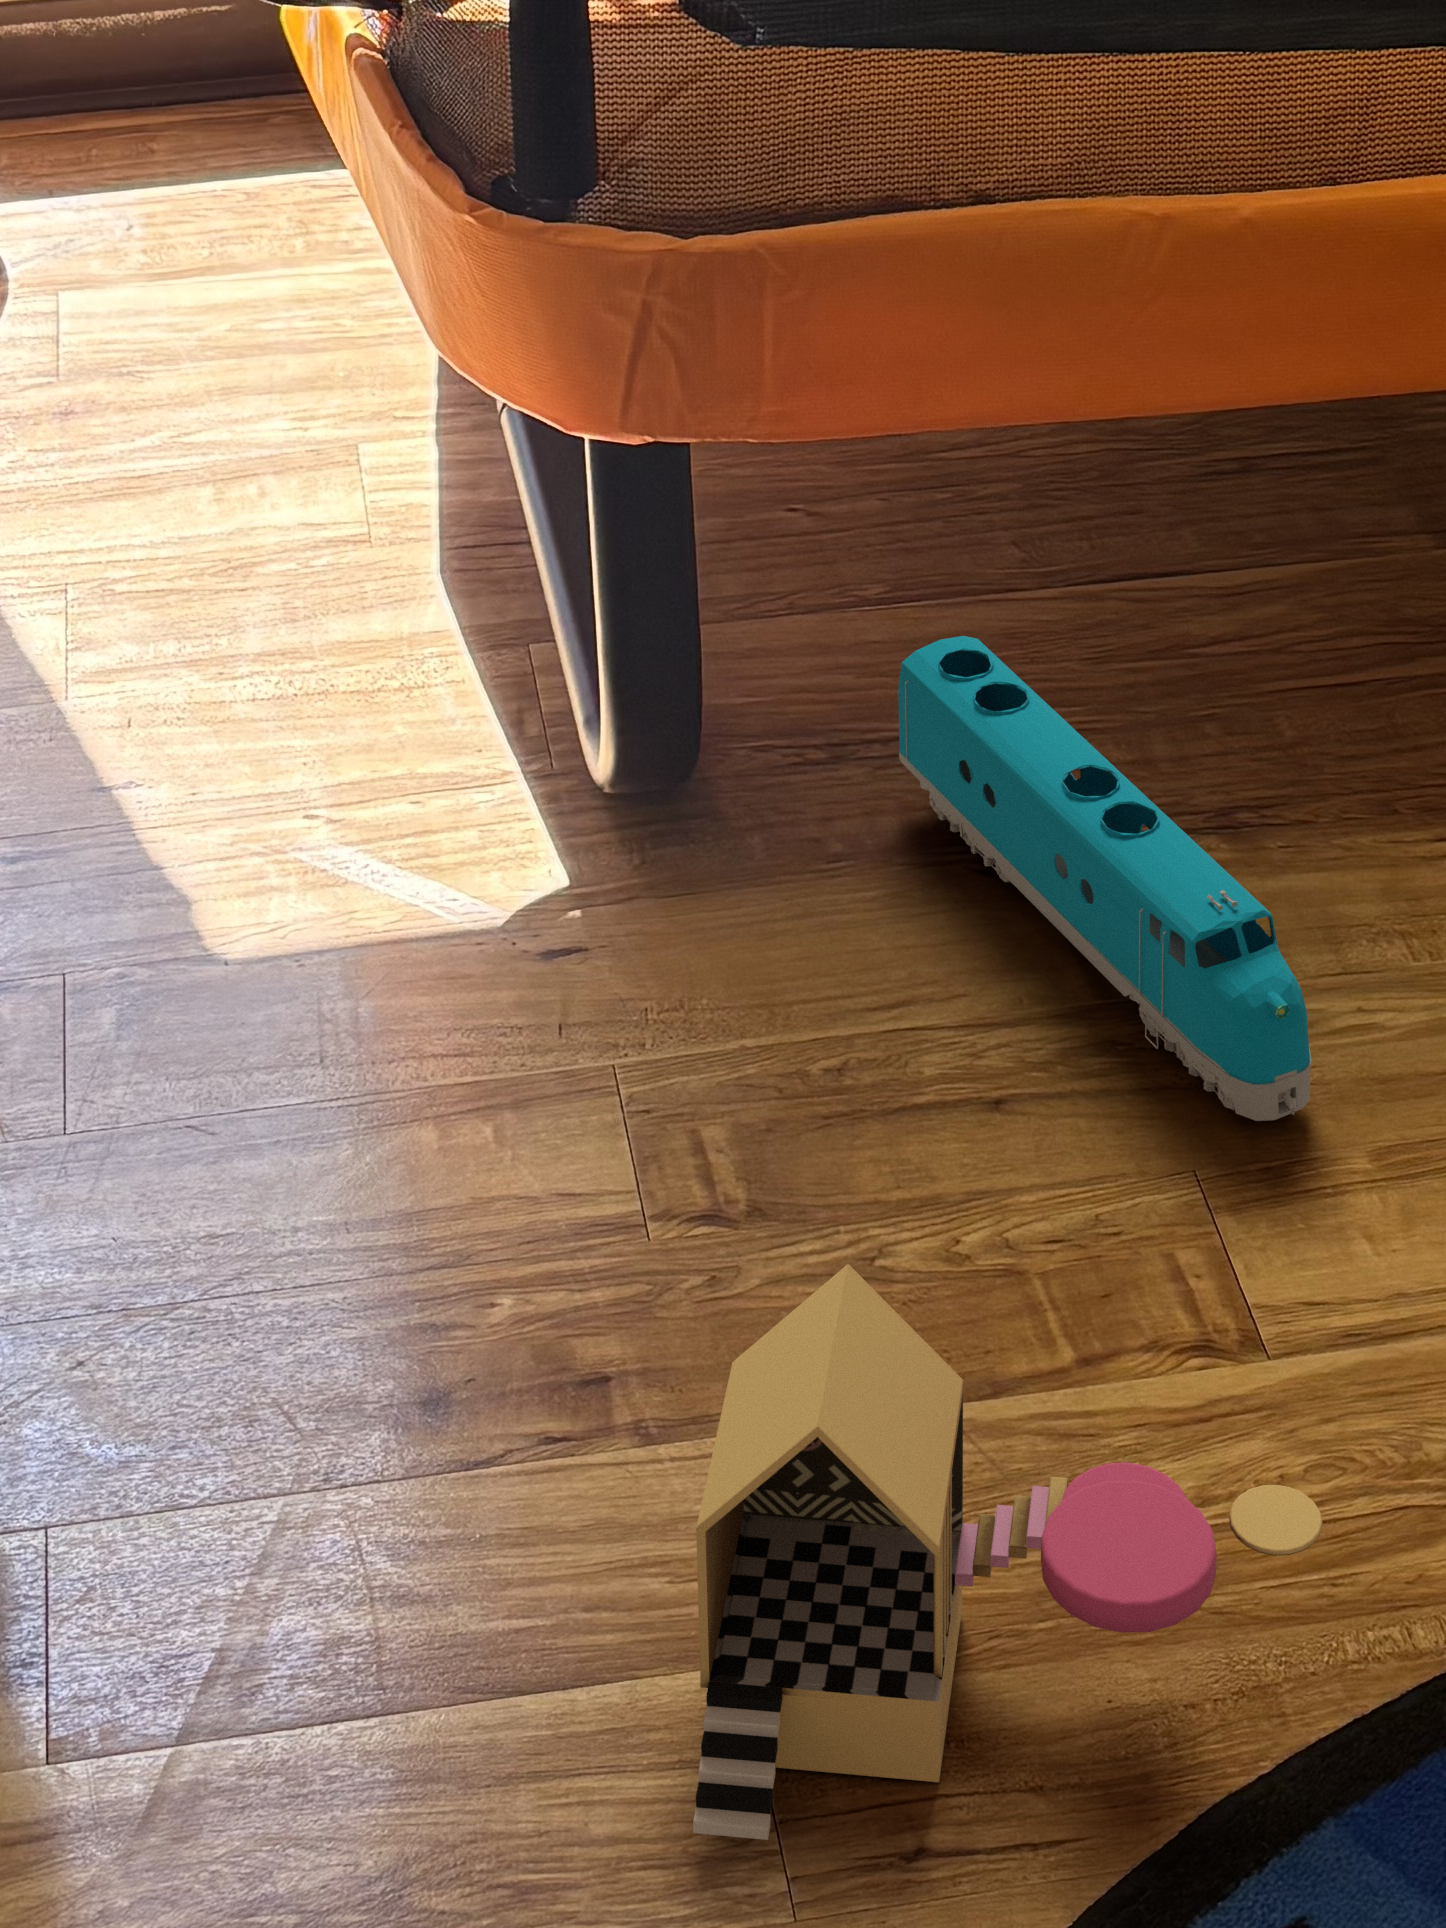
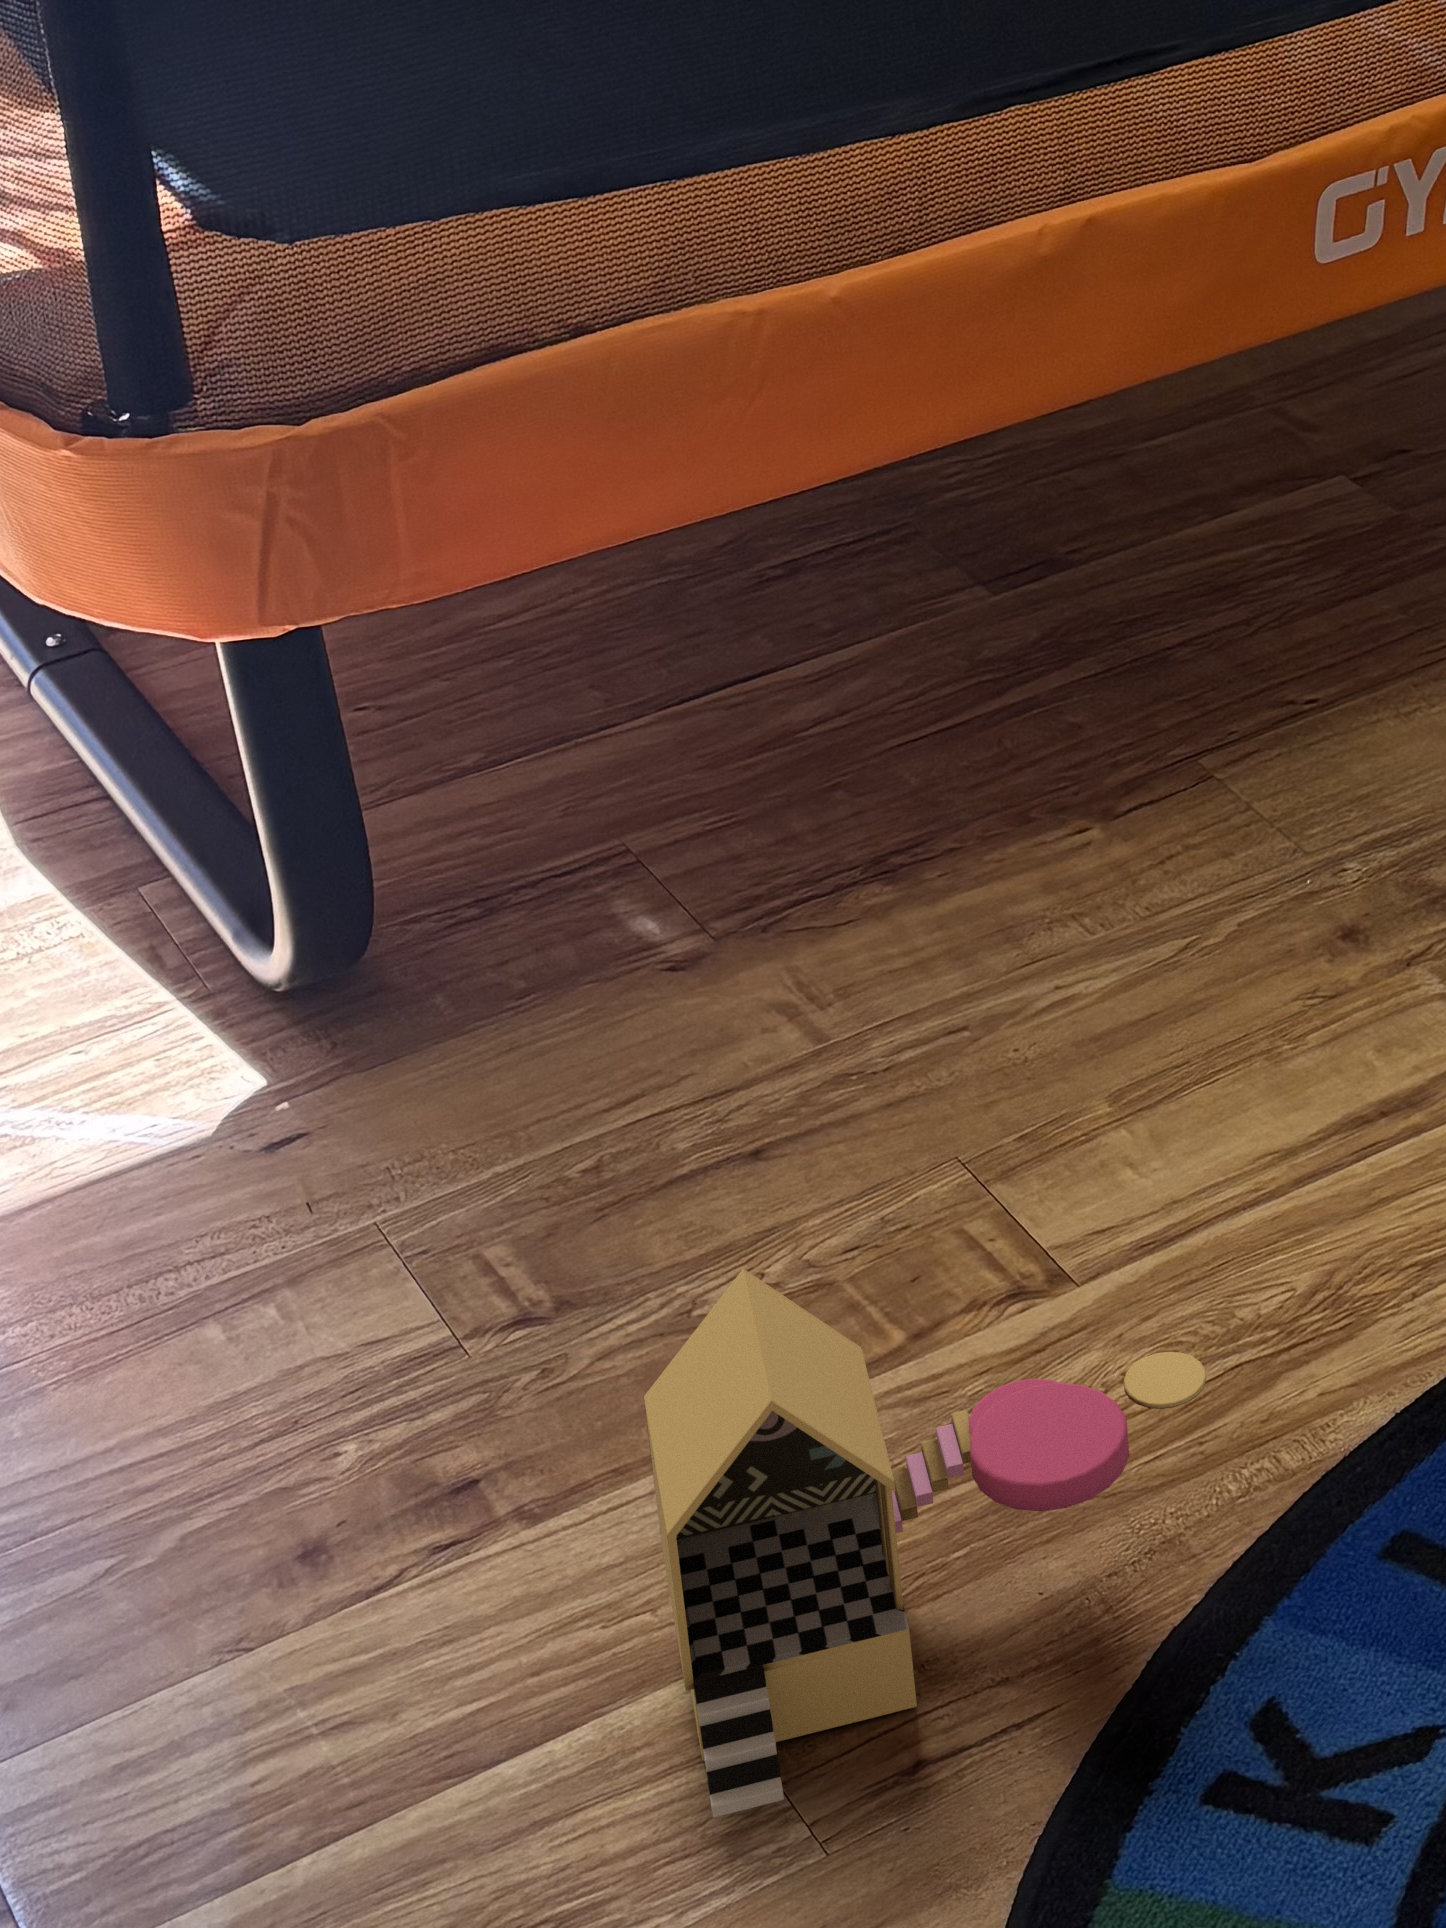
toy train: present [898,636,1312,1121] -> none [546,758,1041,1103]

